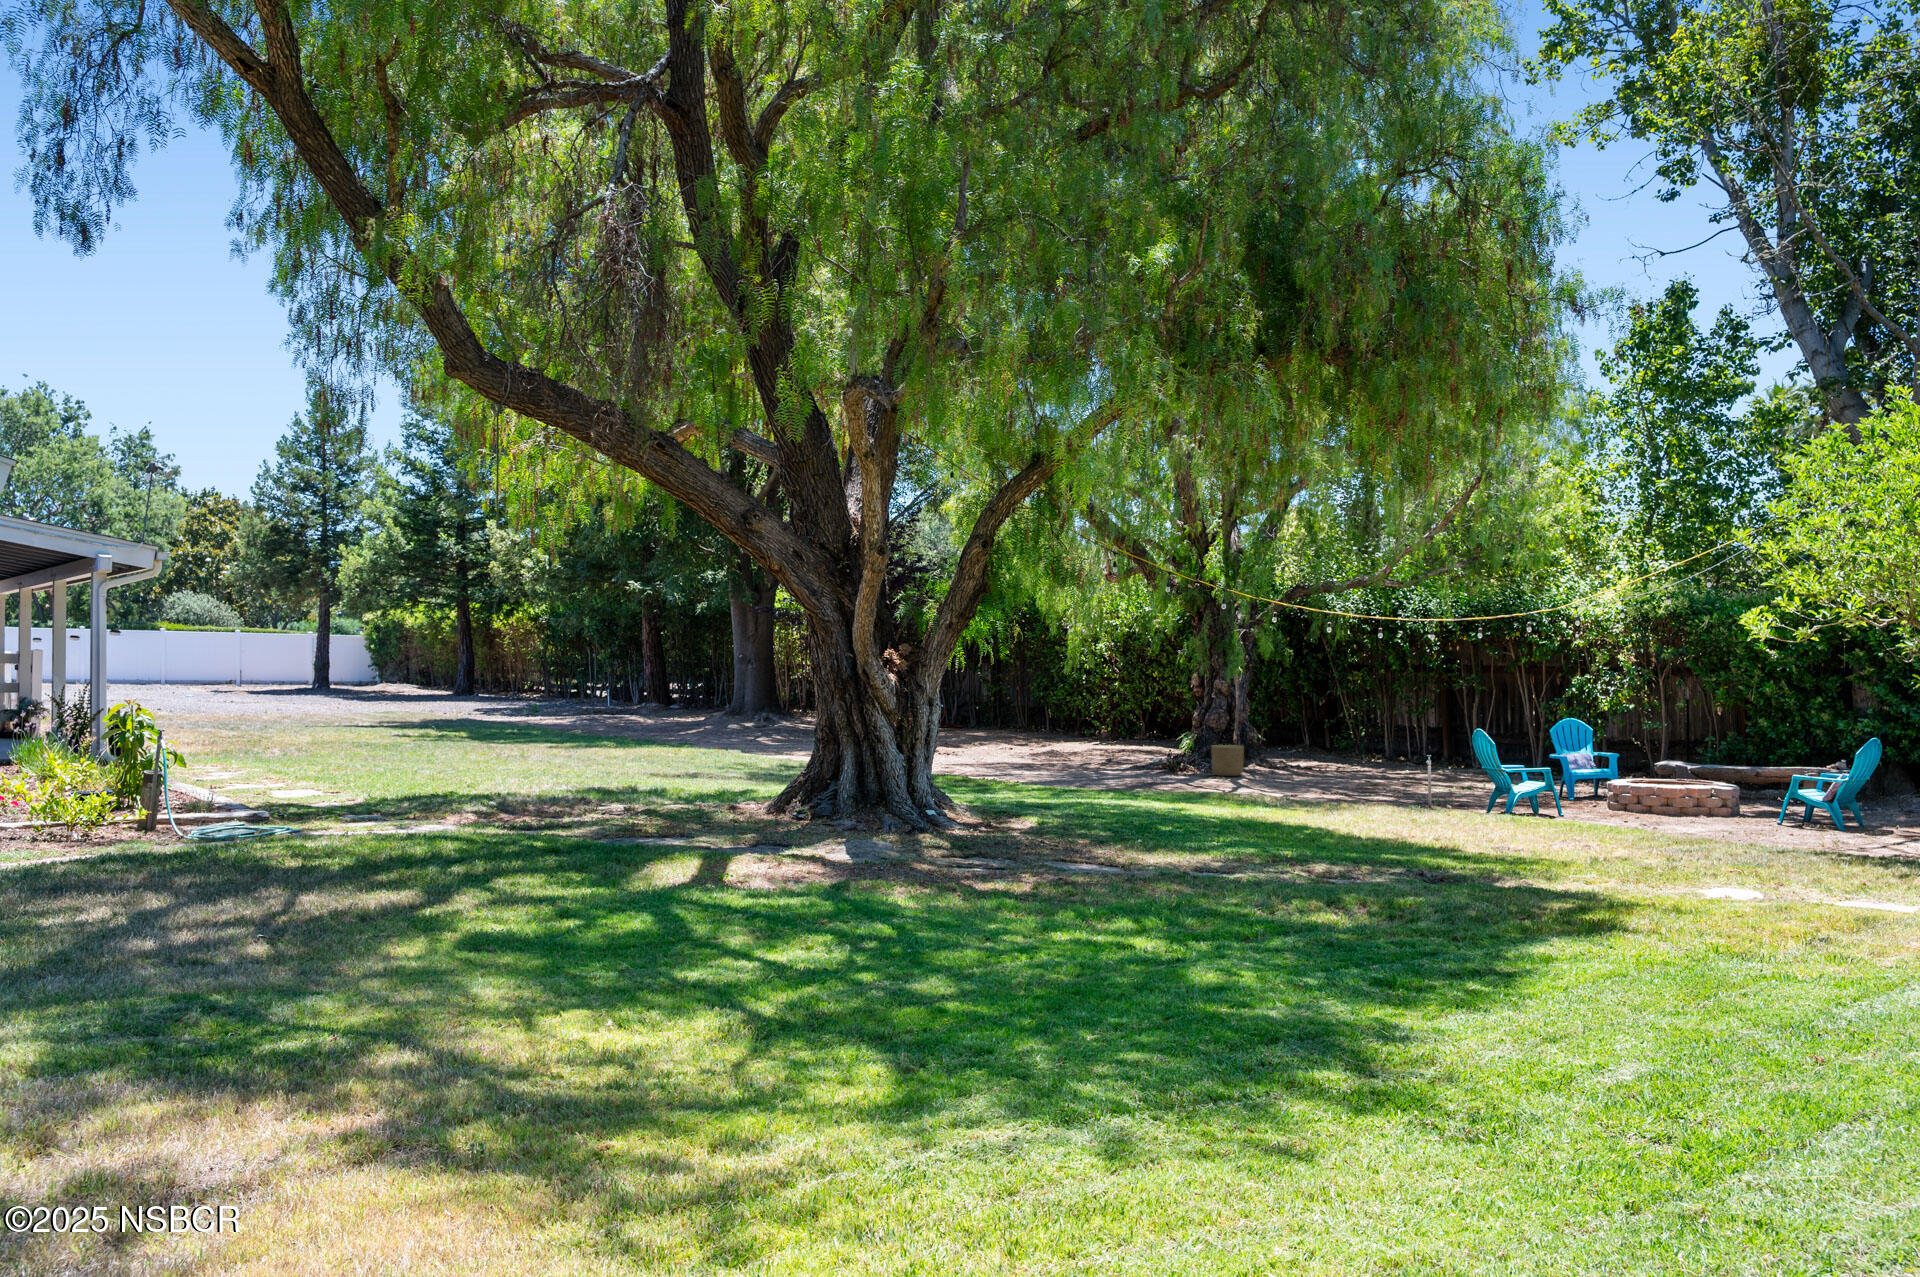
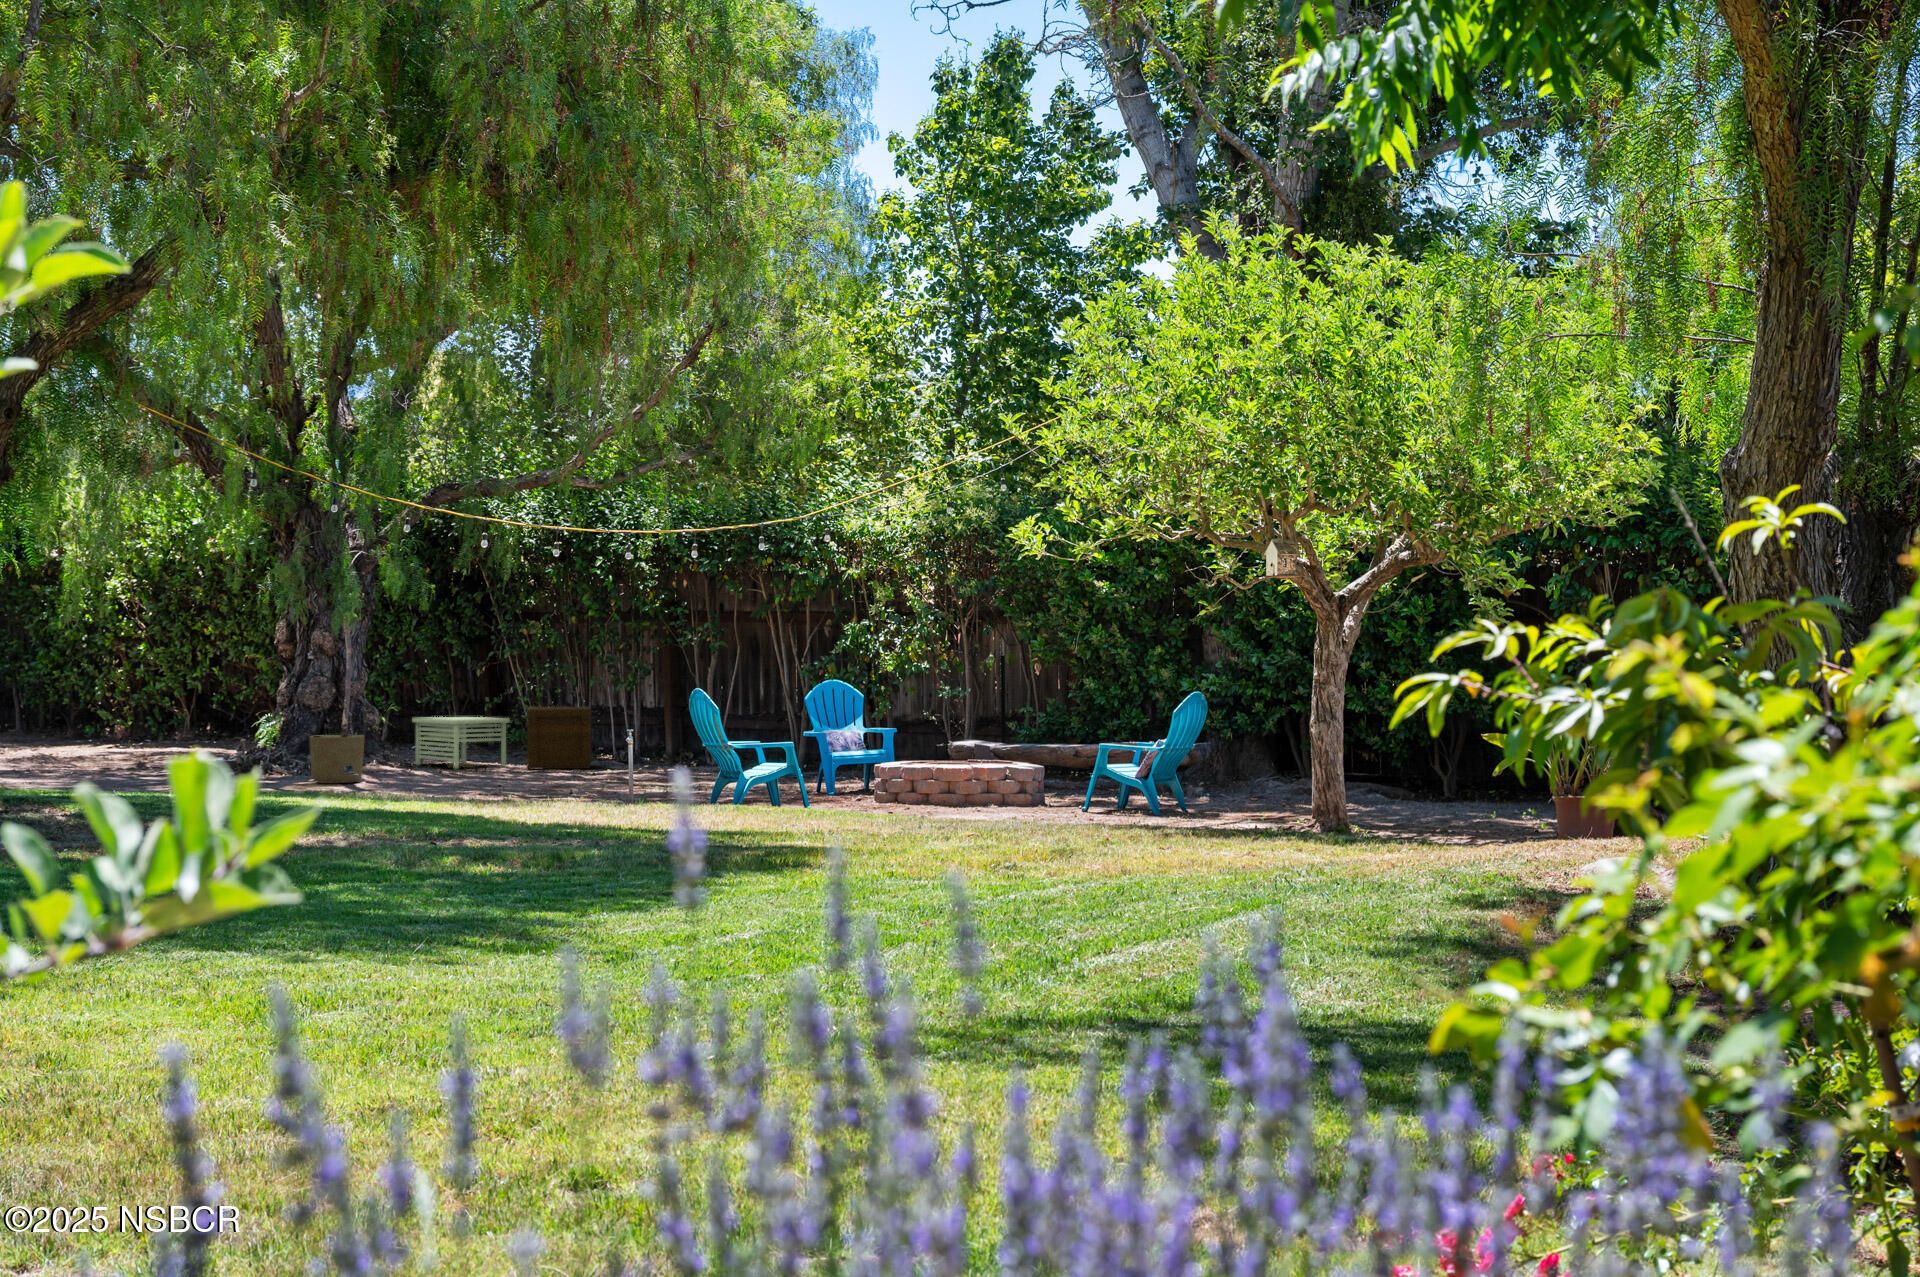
wooden crate: none [1337,727,1383,771] -> present [527,706,591,769]
storage bench: none [1258,732,1325,767] -> present [412,717,510,769]

